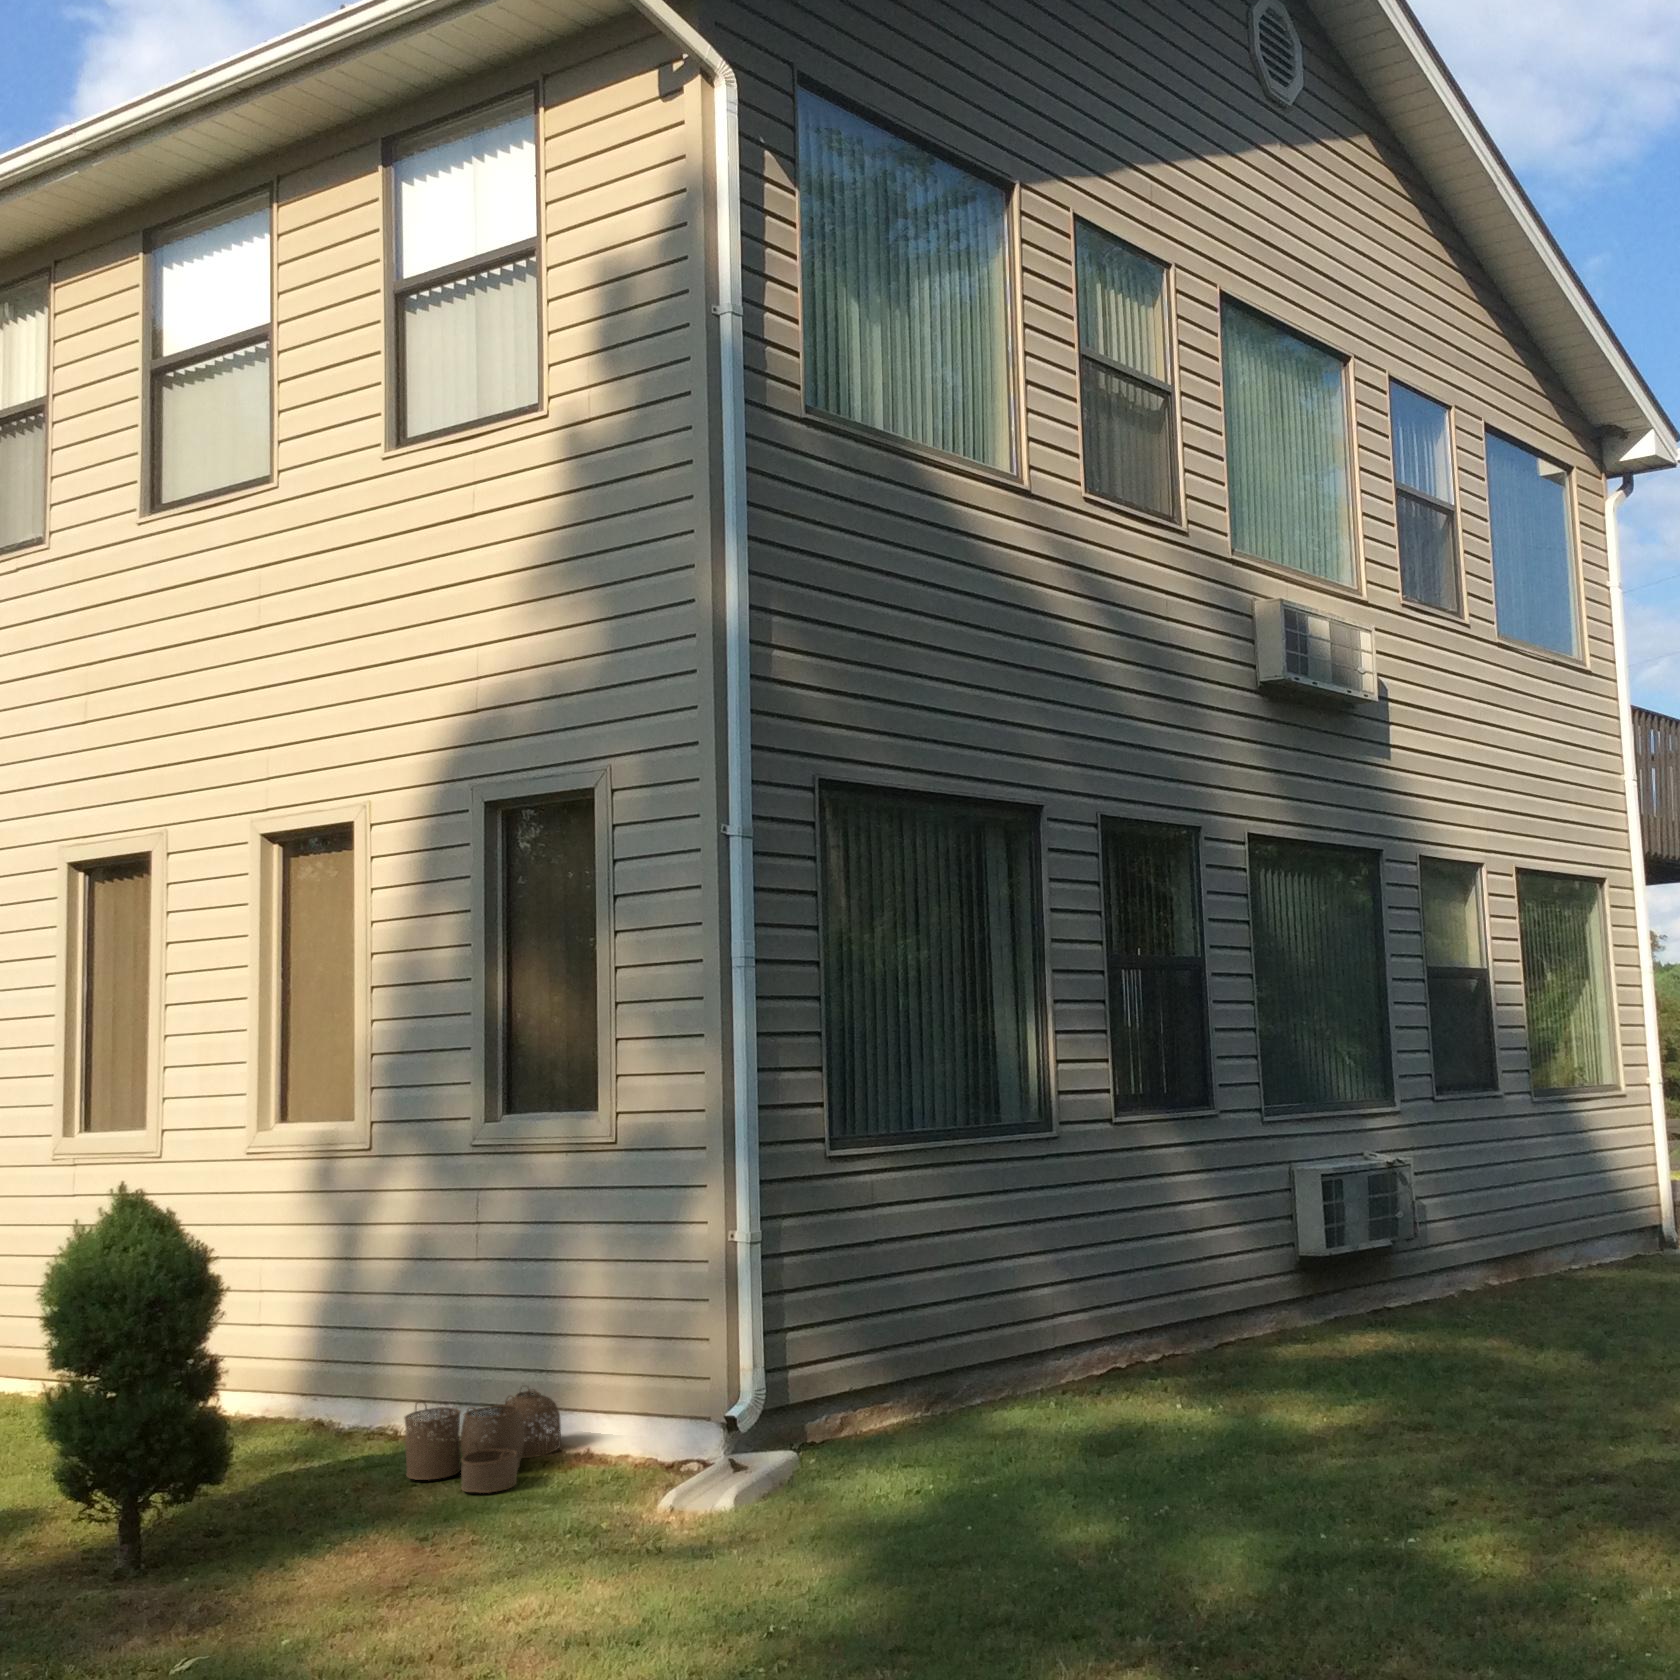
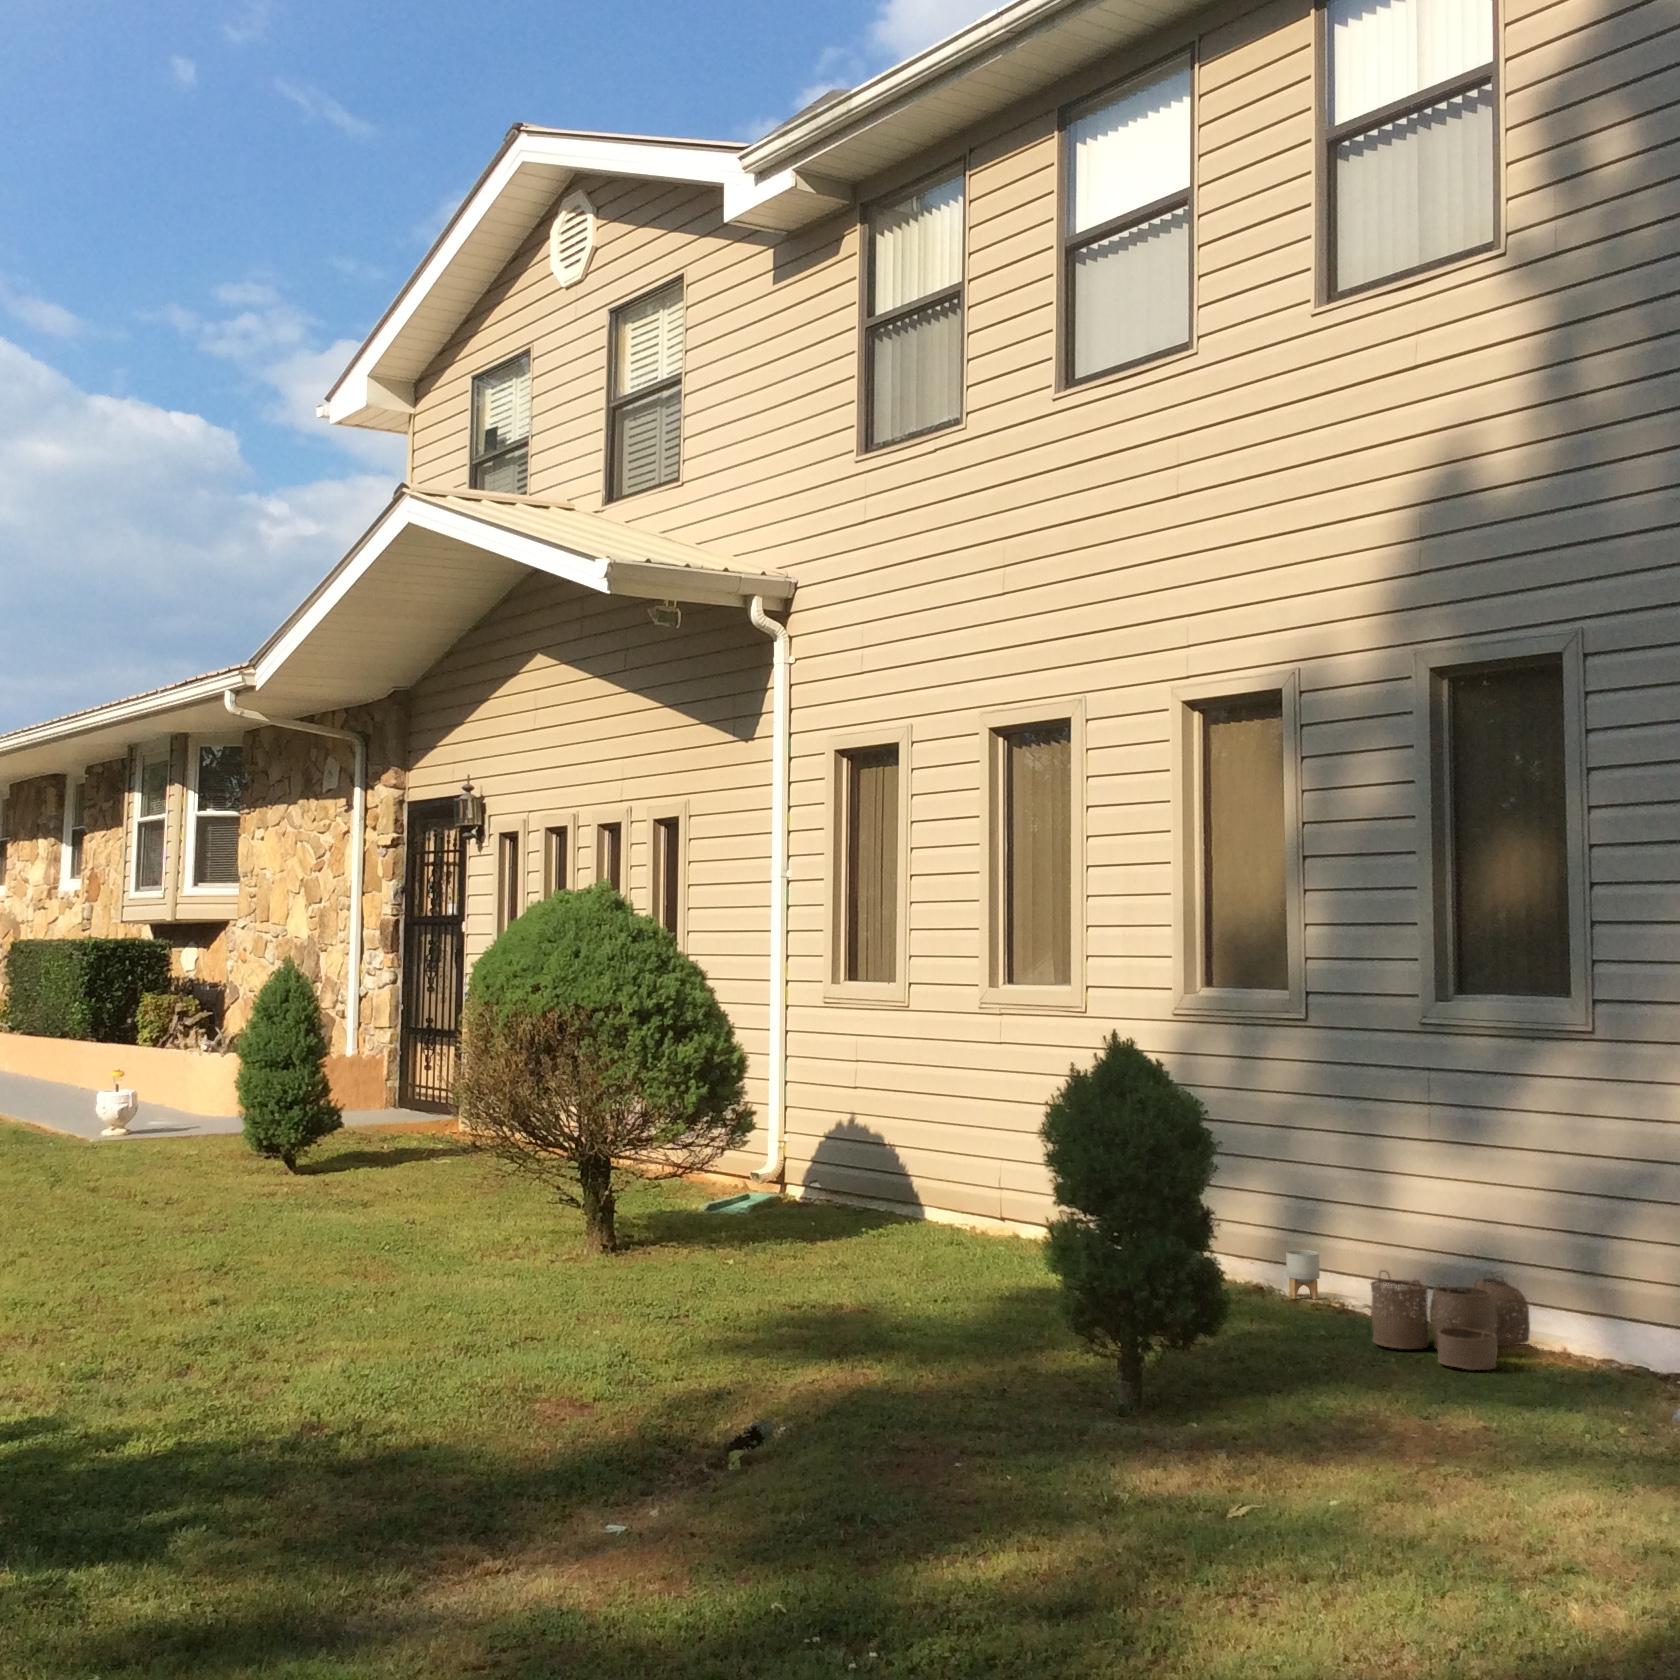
planter: none [344,1383,378,1436] -> present [1286,1250,1320,1300]

